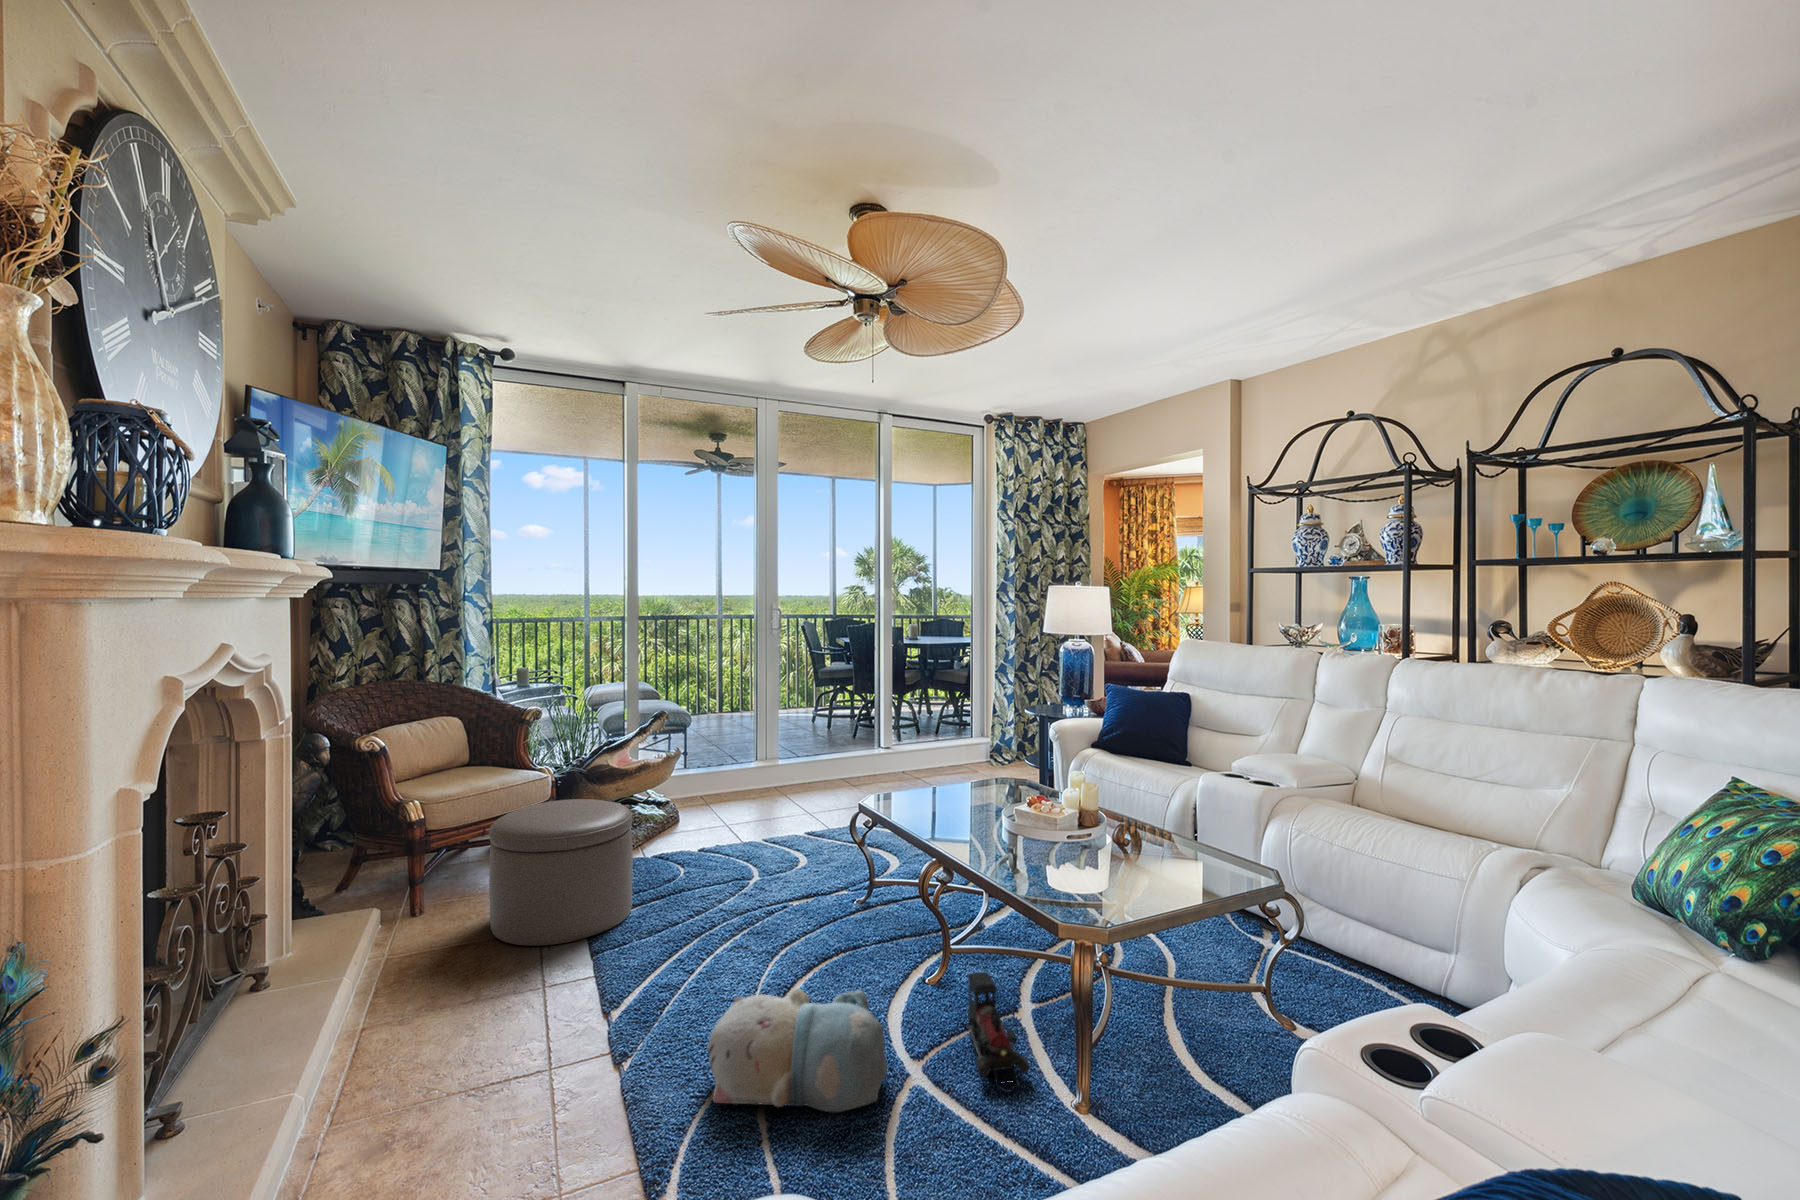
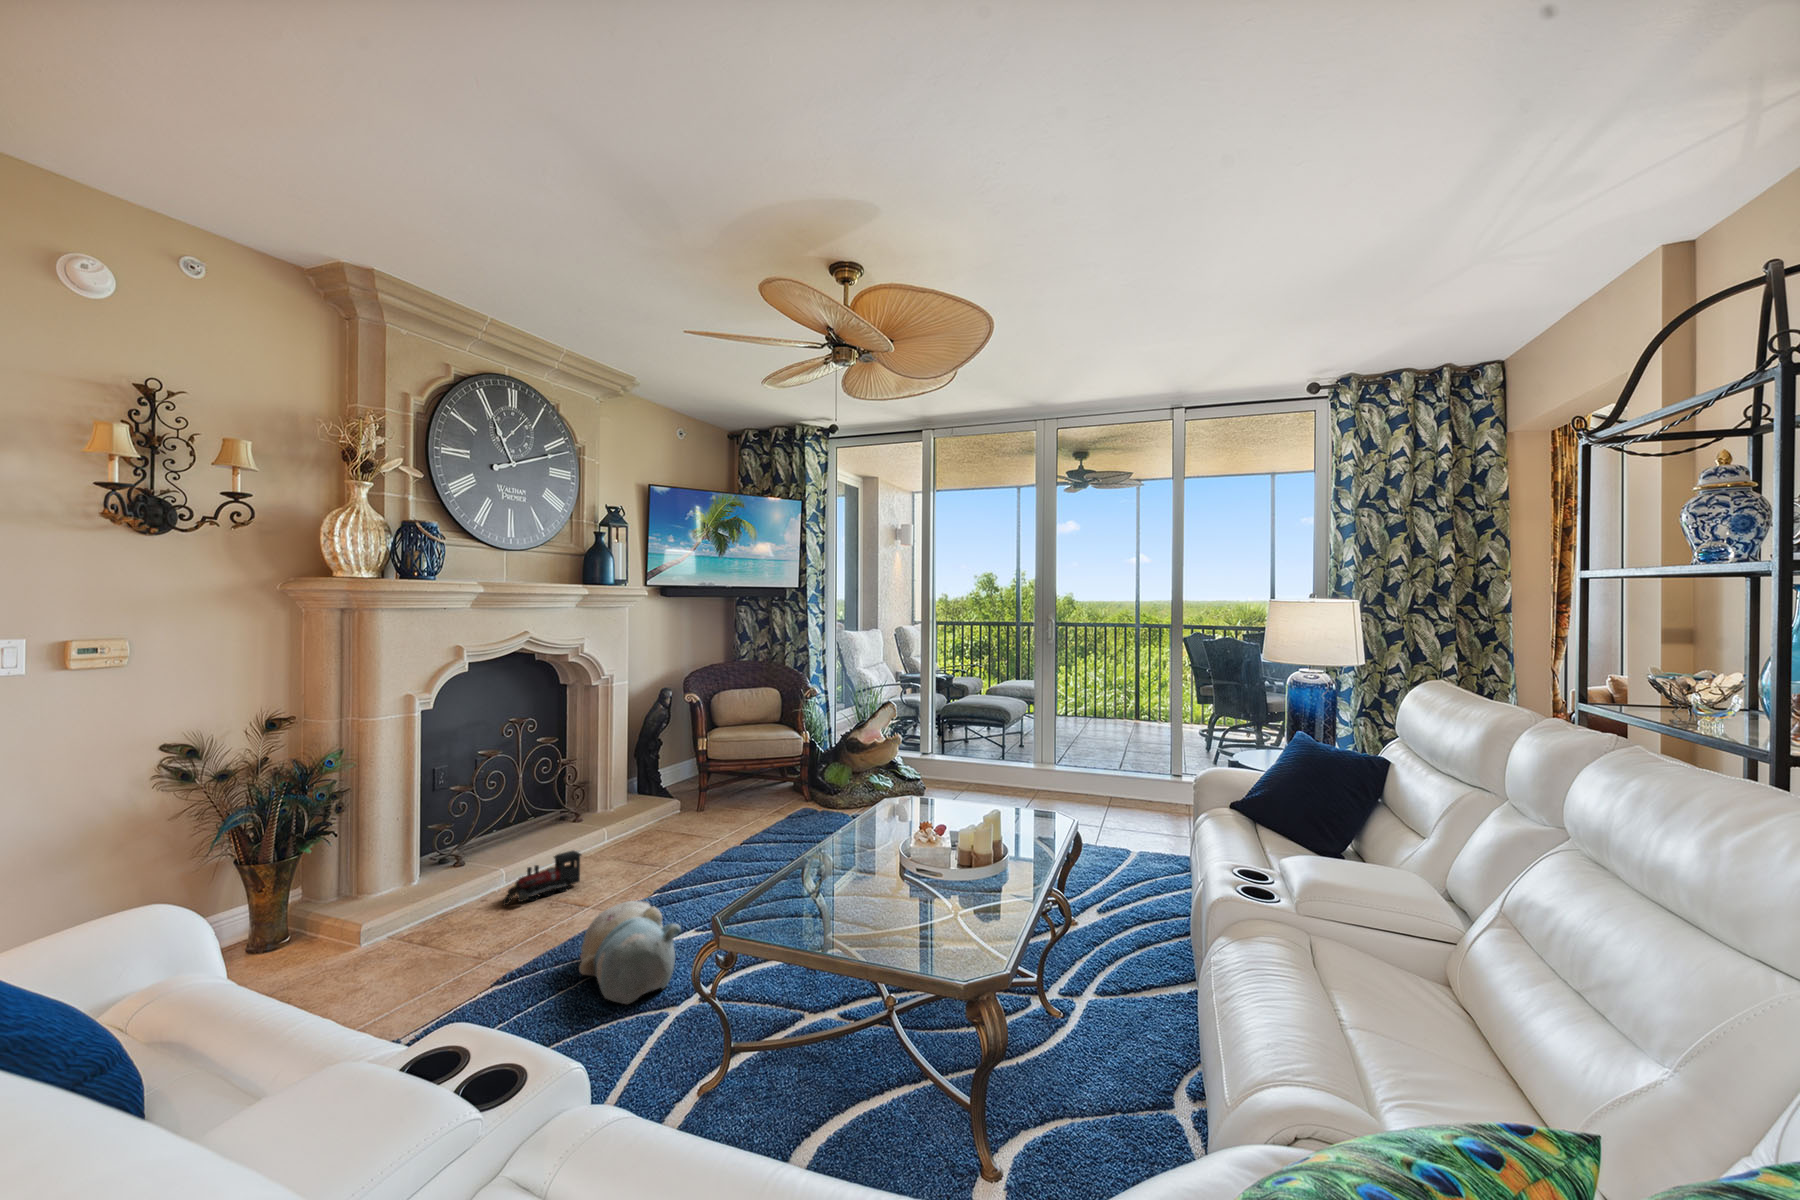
ottoman: present [489,799,633,946] -> none [699,752,794,850]
toy train: present [967,972,1029,1092] -> present [503,851,581,905]

